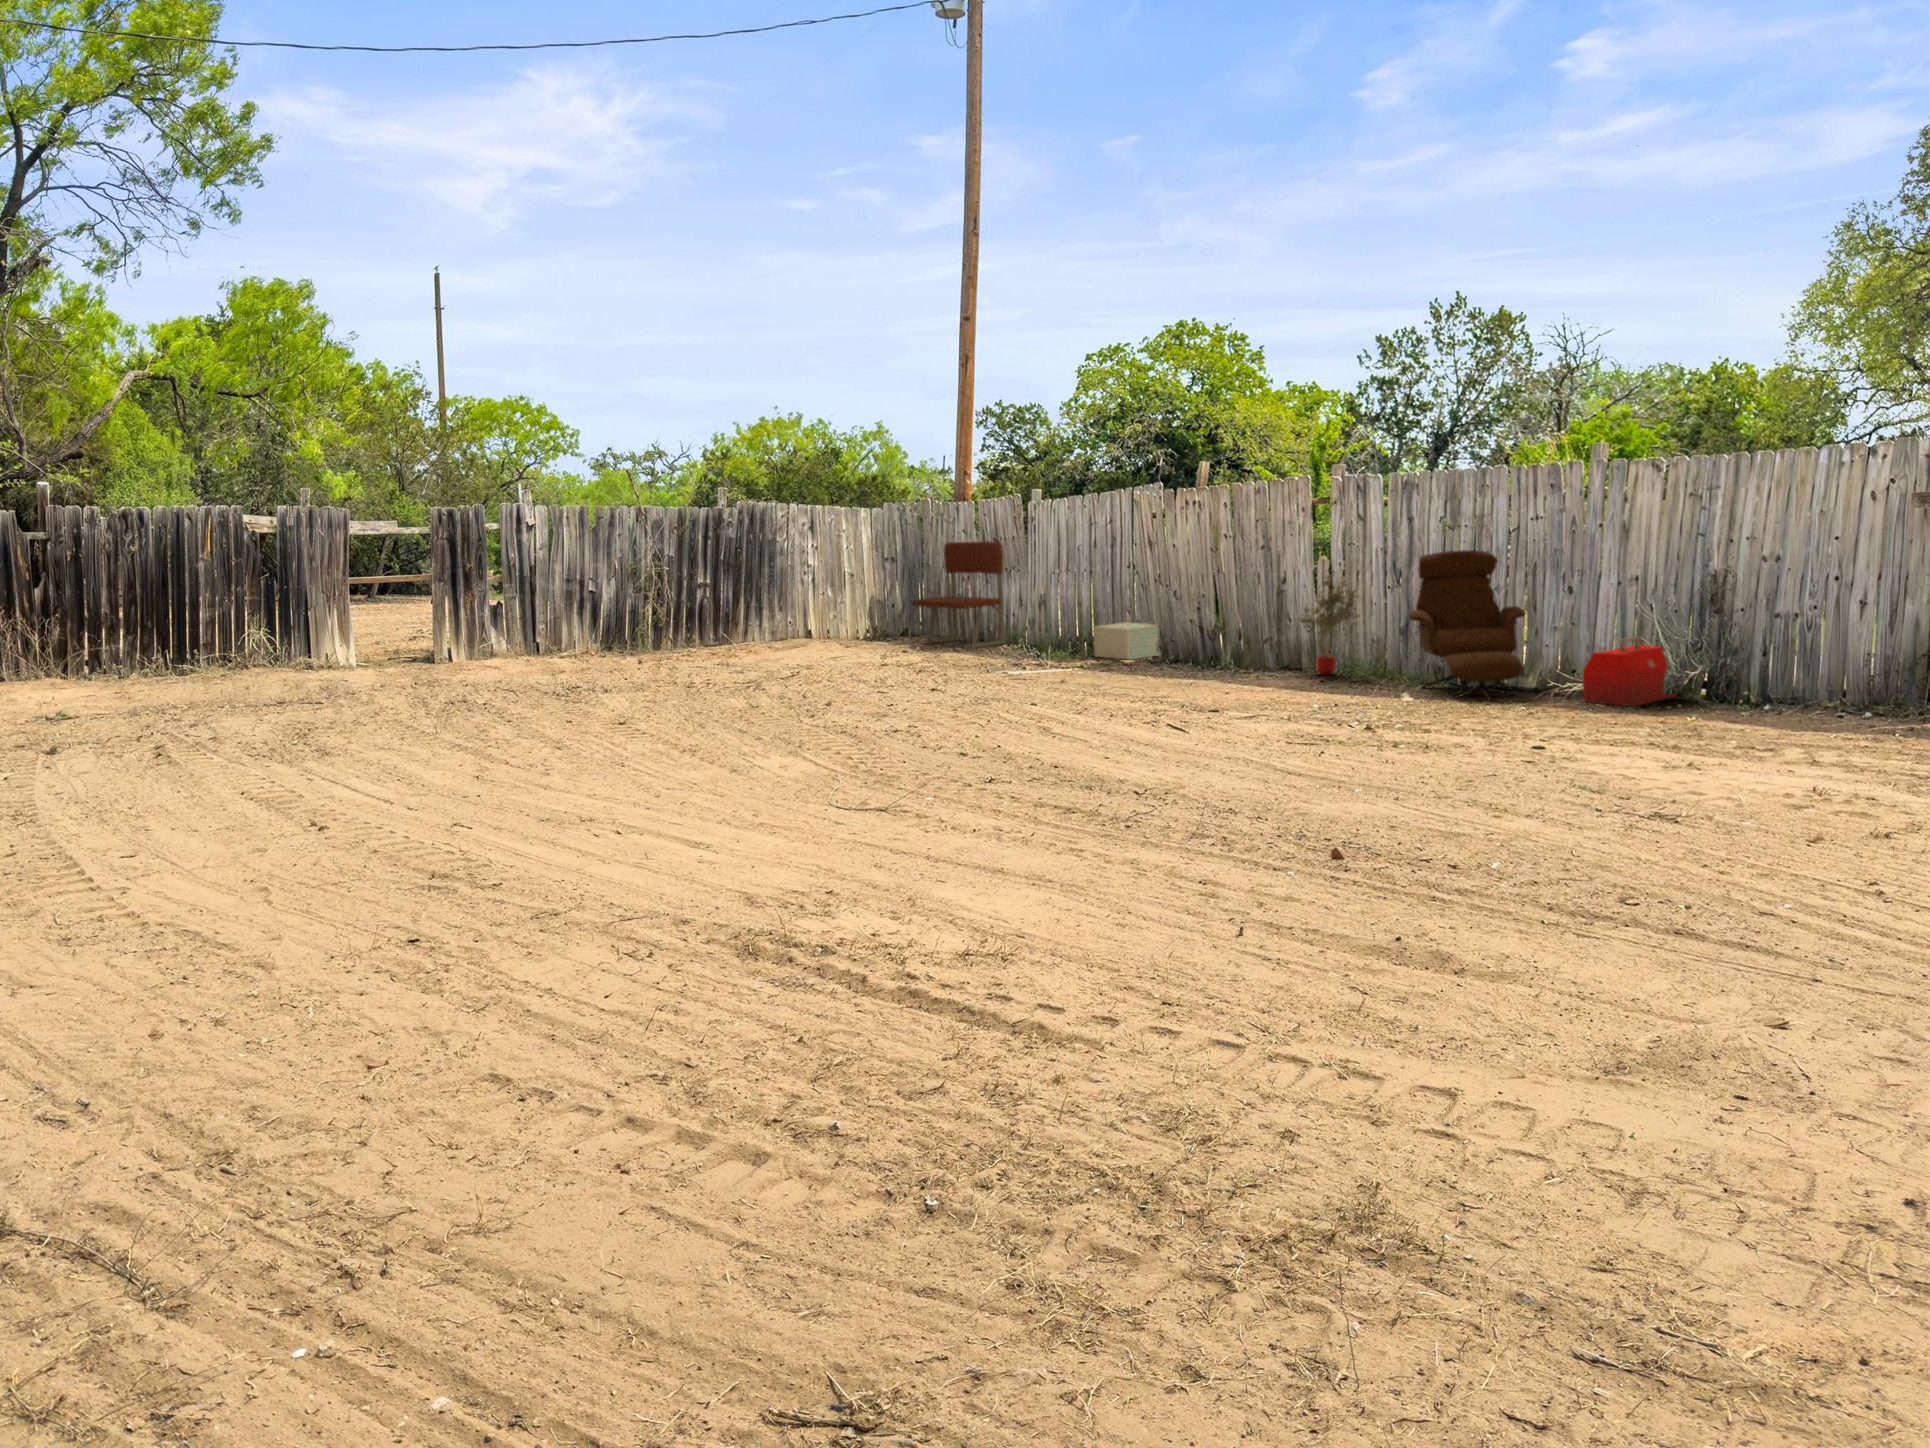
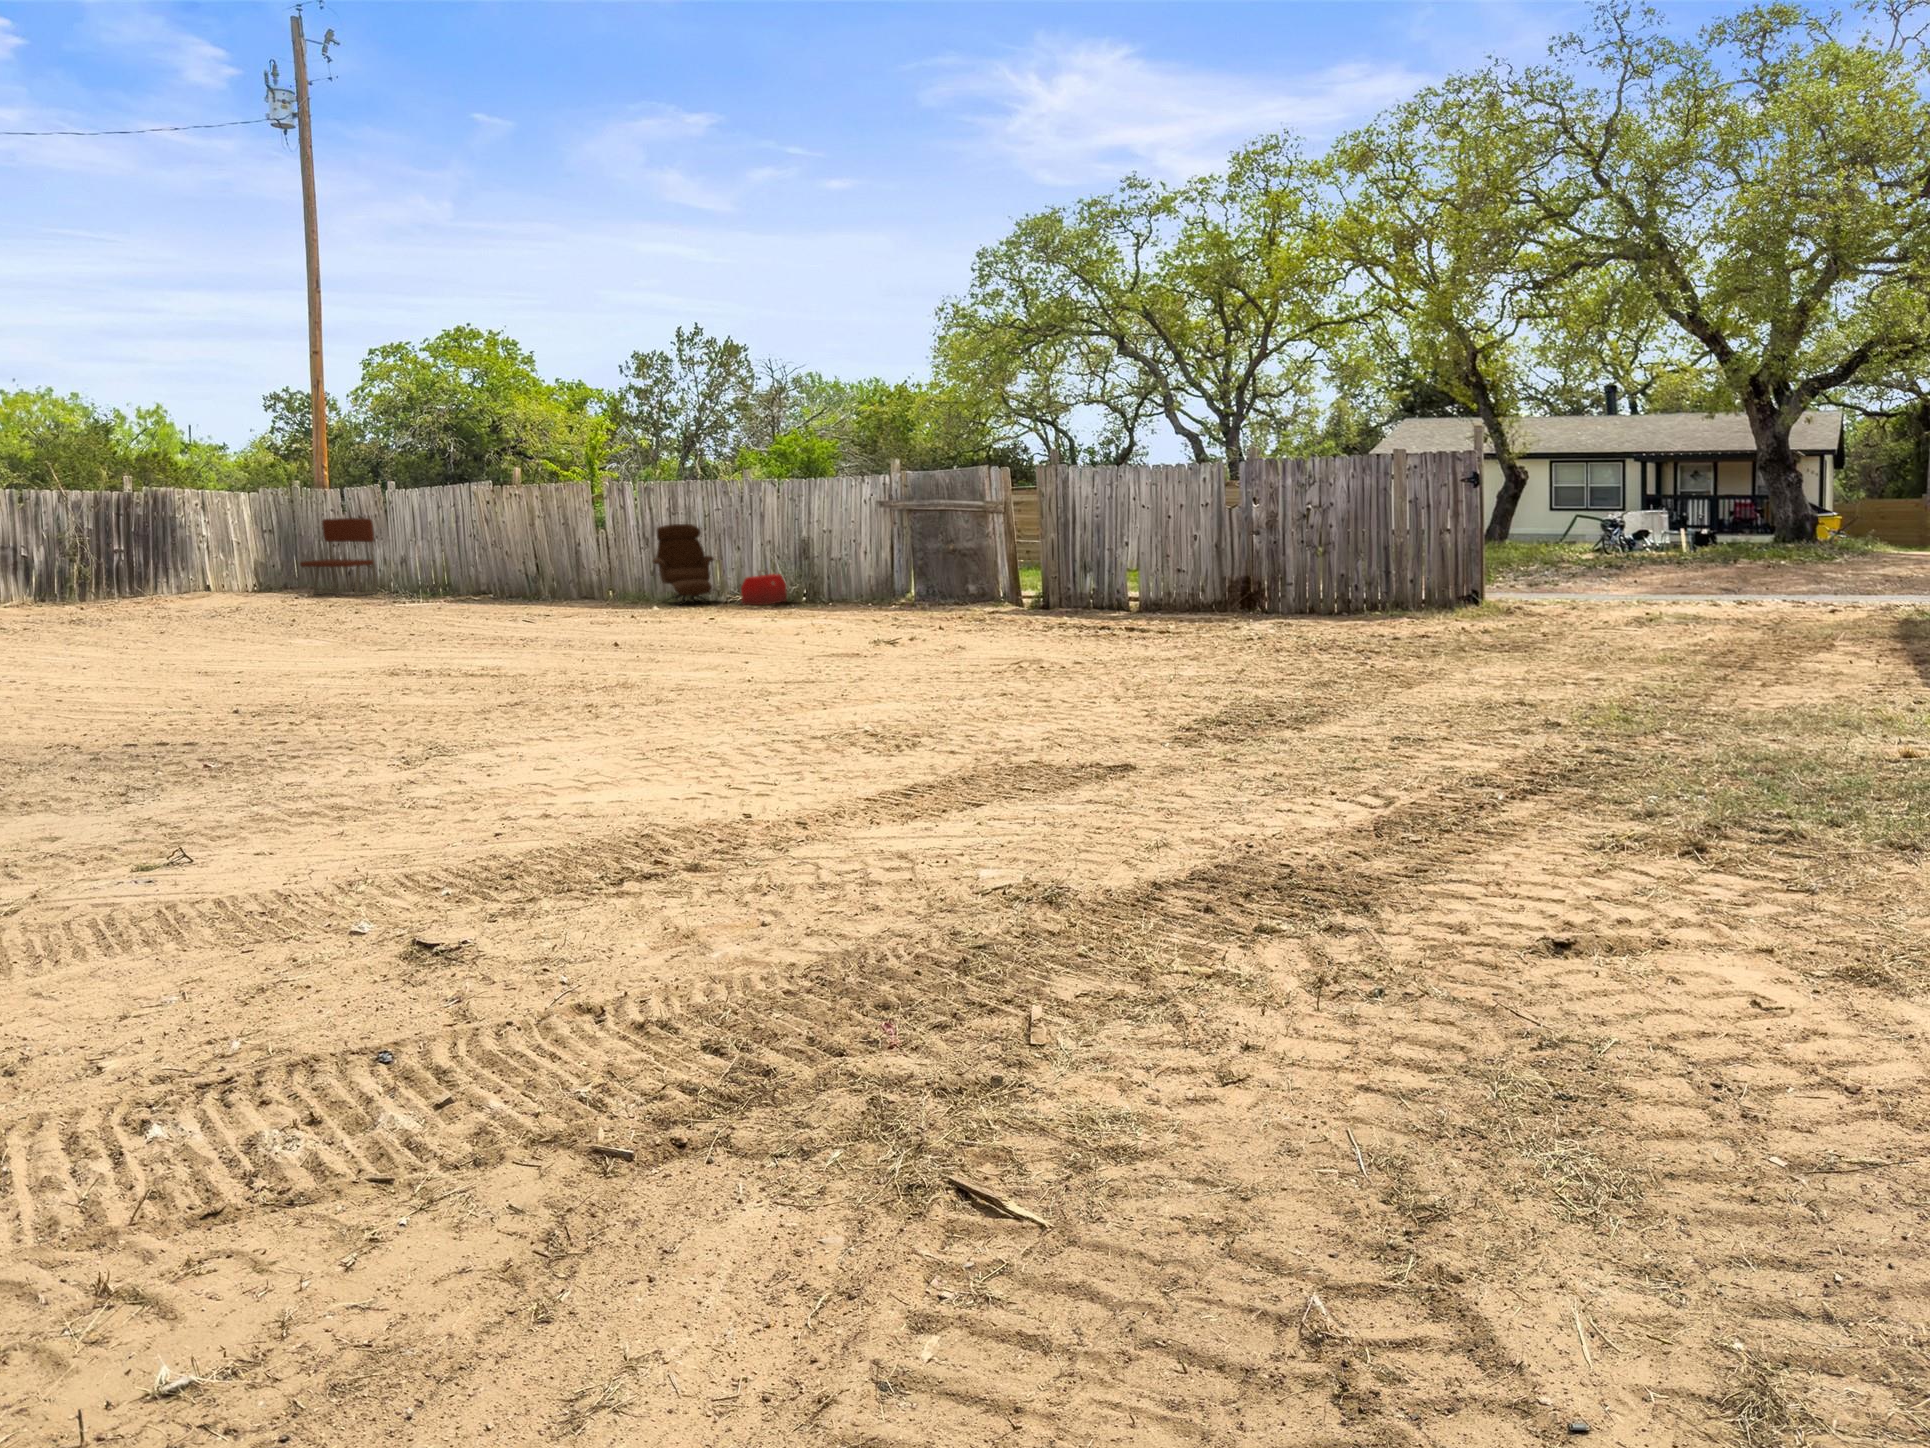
potted tree: present [1299,576,1359,675] -> none [588,539,627,600]
storage box: present [1093,622,1160,660] -> none [451,574,499,598]

